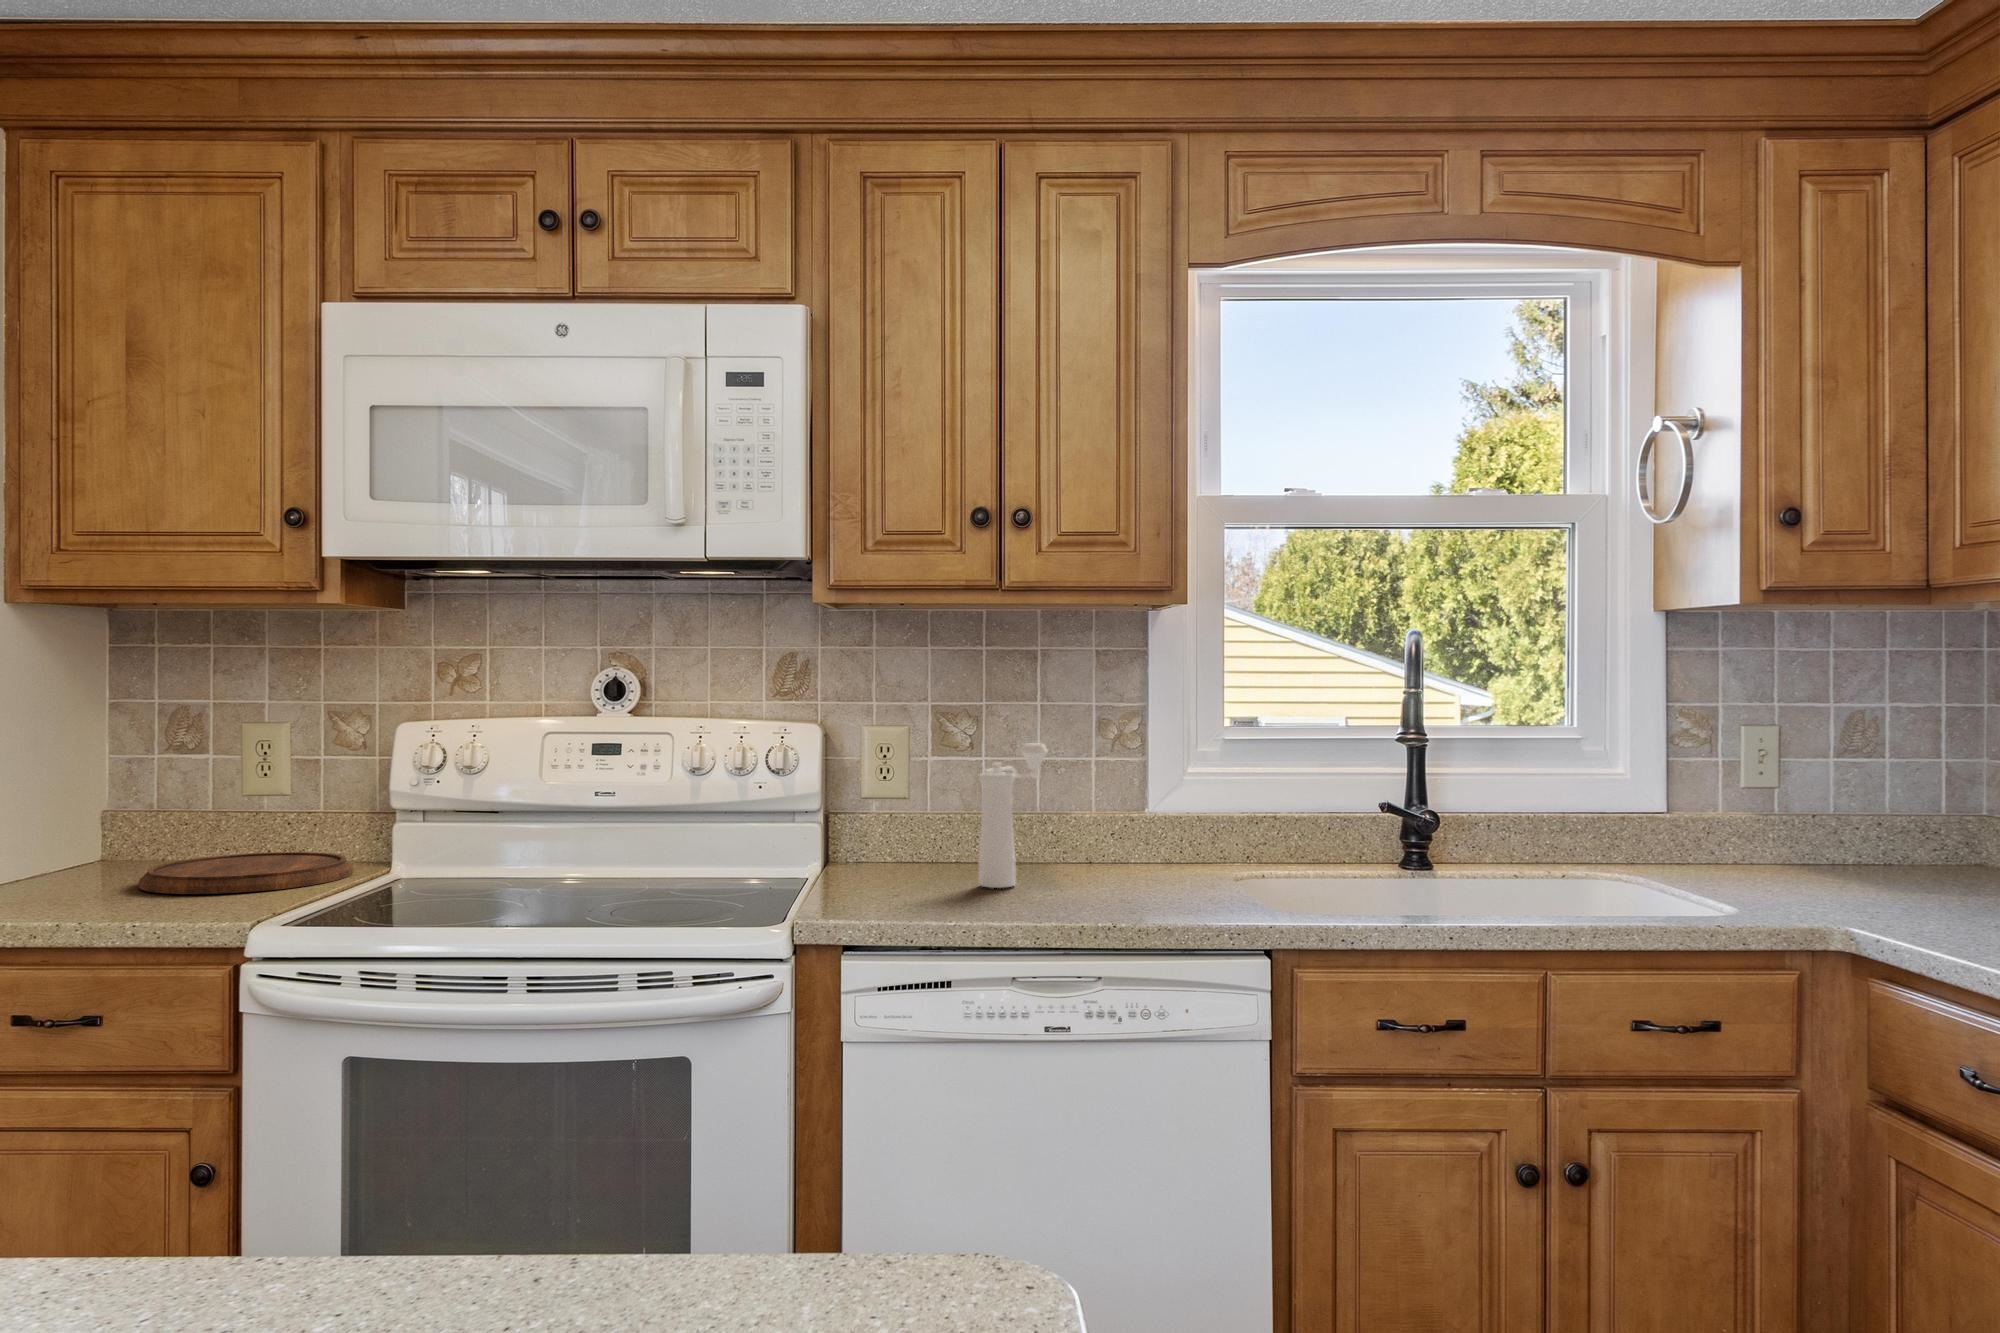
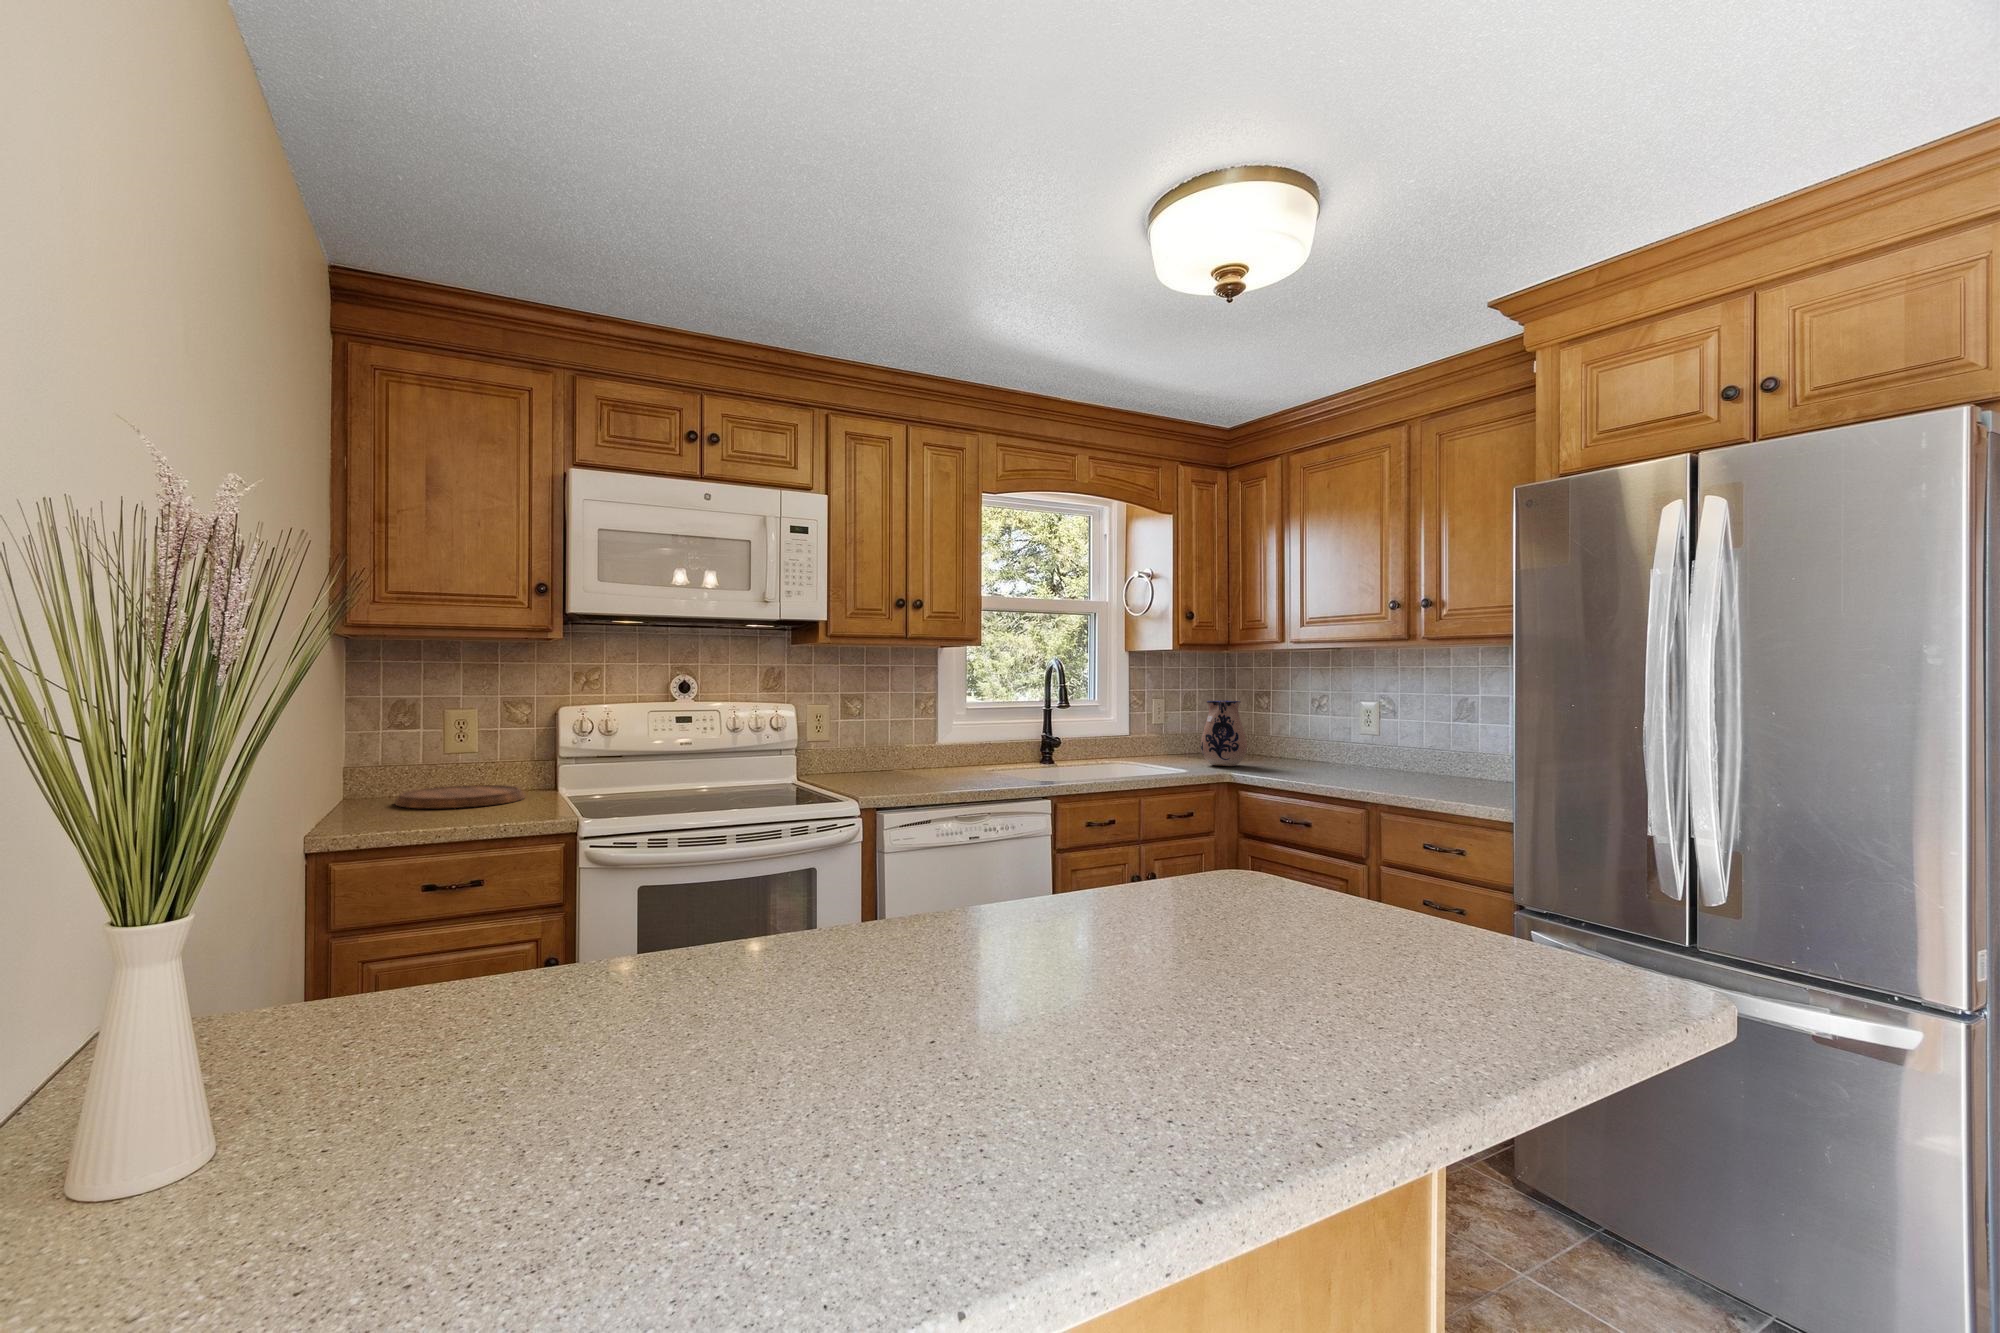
ceramic pitcher: none [1799,724,1941,899] -> present [1201,701,1247,766]
pepper mill: present [978,743,1048,888] -> none [892,712,914,781]

